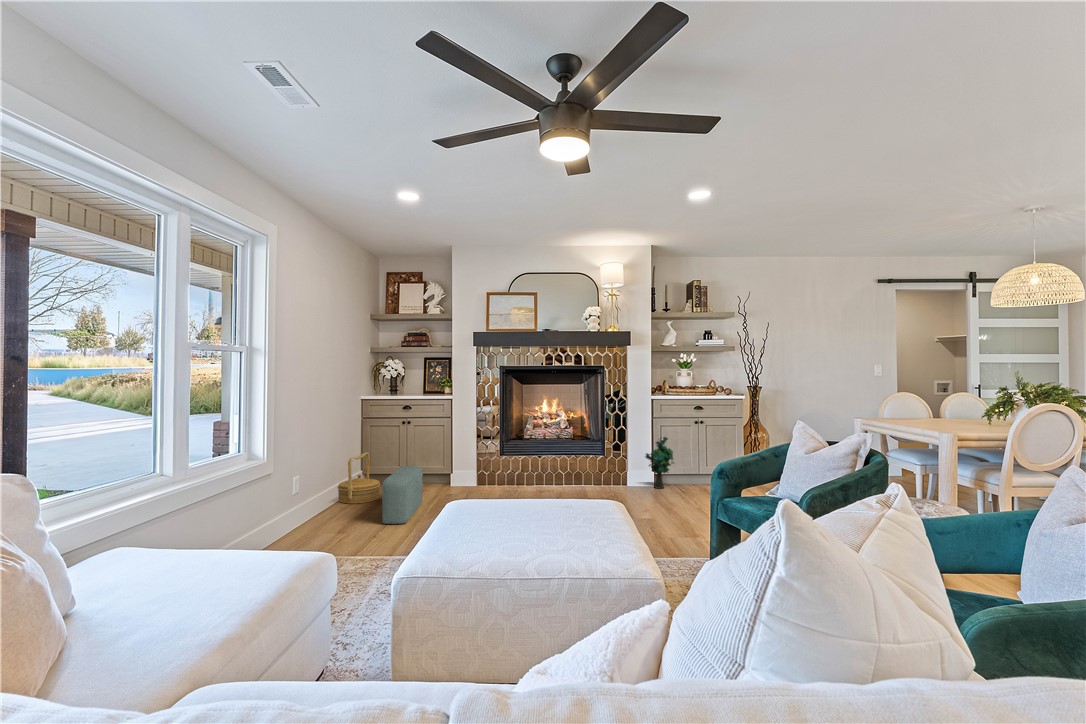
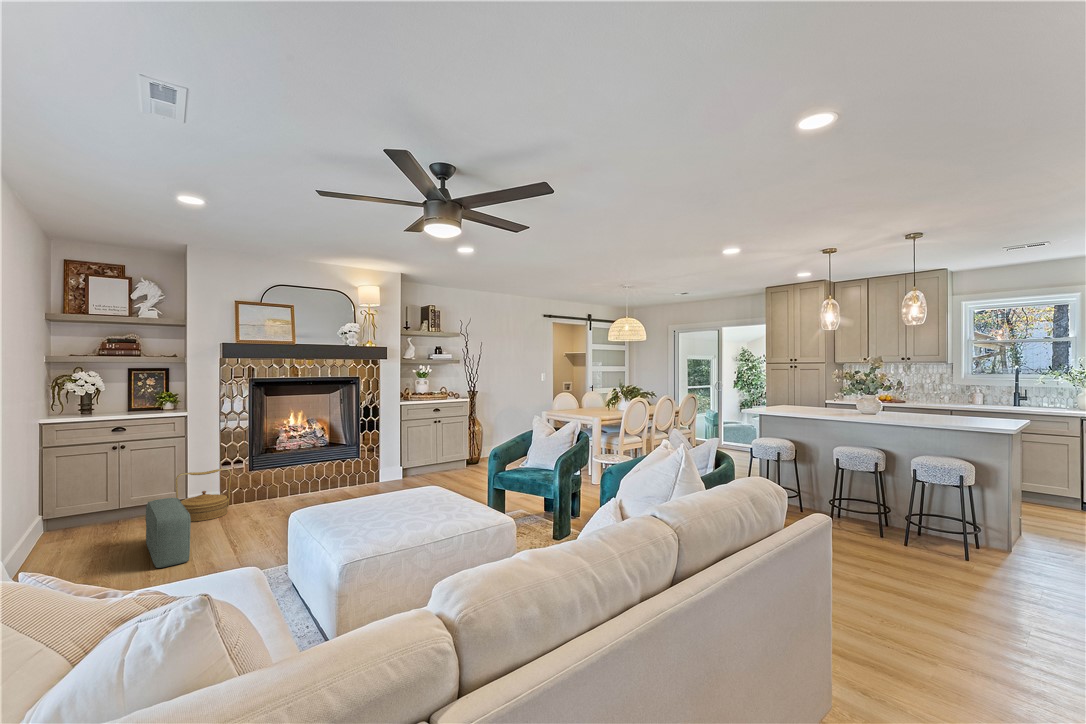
decorative plant: present [646,437,674,489] -> none [398,437,424,482]
woven basket: present [338,453,381,504] -> present [176,468,231,522]

